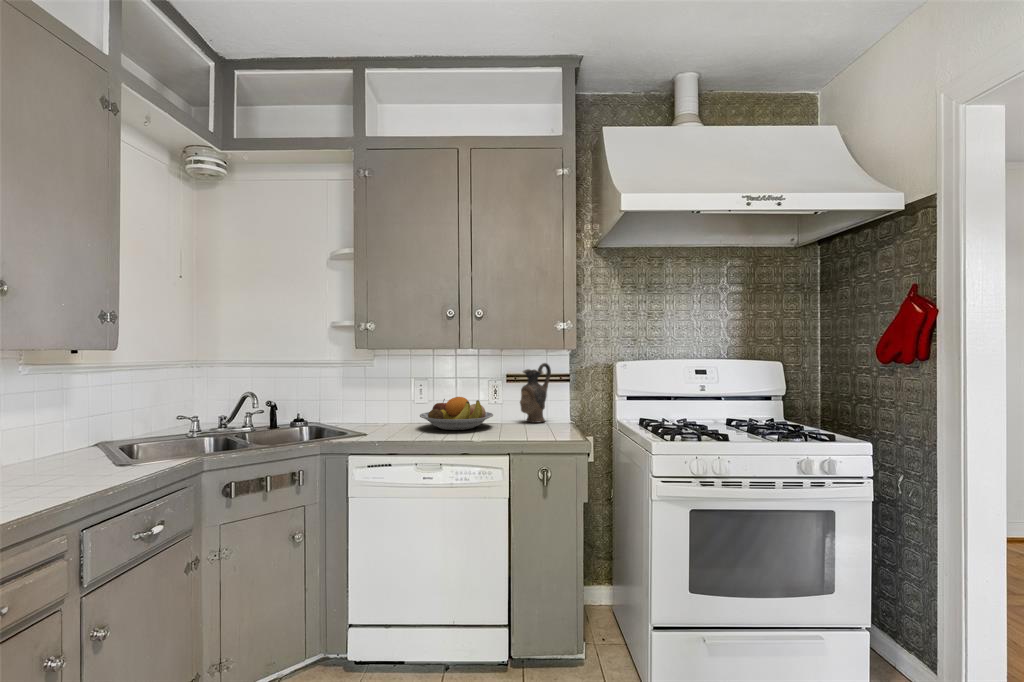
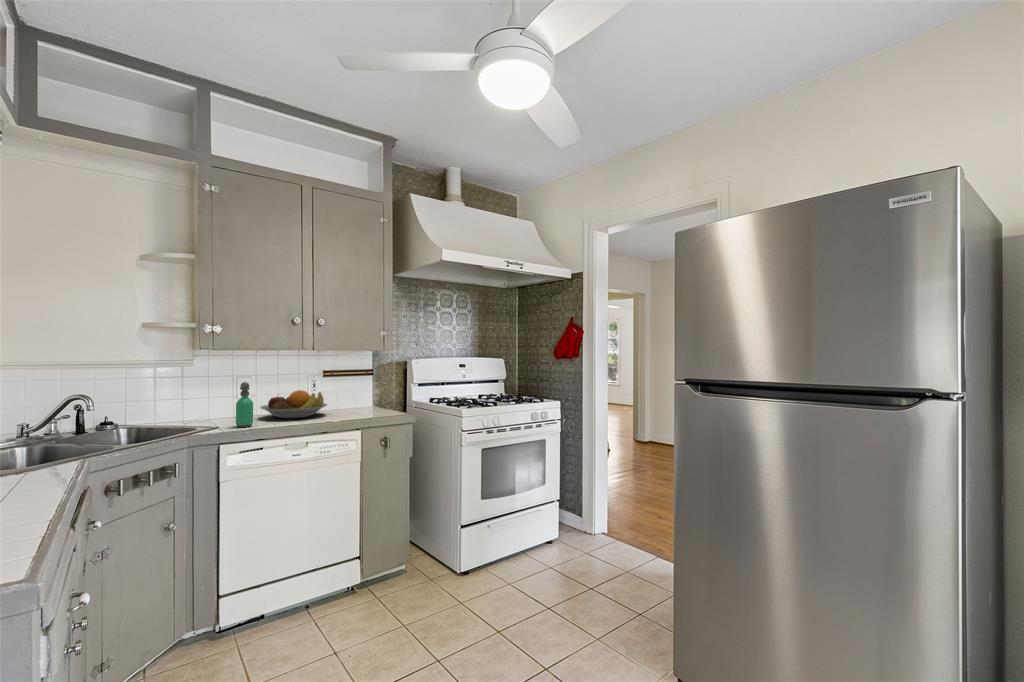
ceramic pitcher: present [520,363,551,423] -> none [338,361,360,408]
soap dispenser: none [376,385,395,436] -> present [236,382,253,427]

